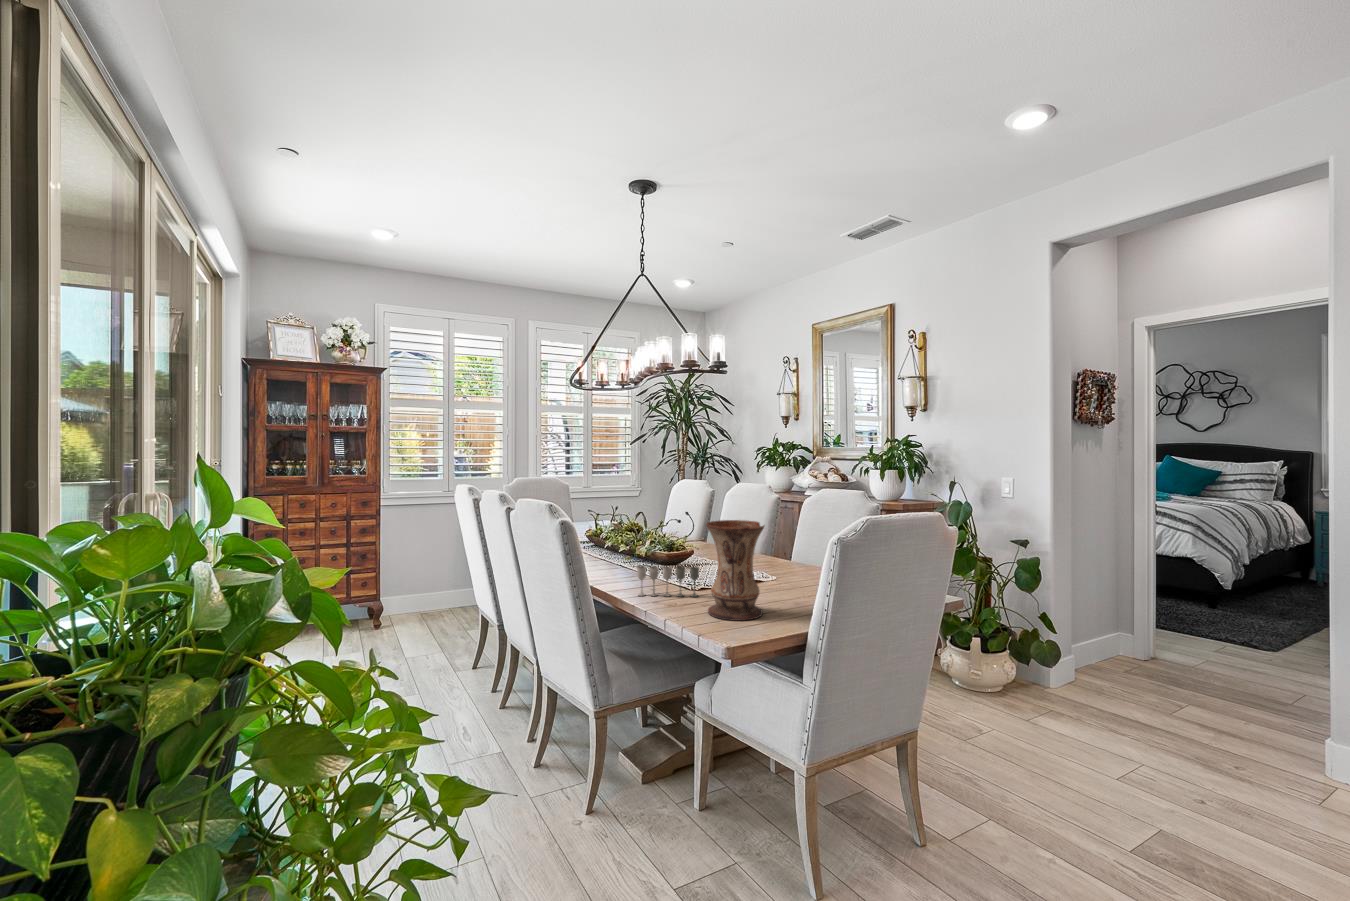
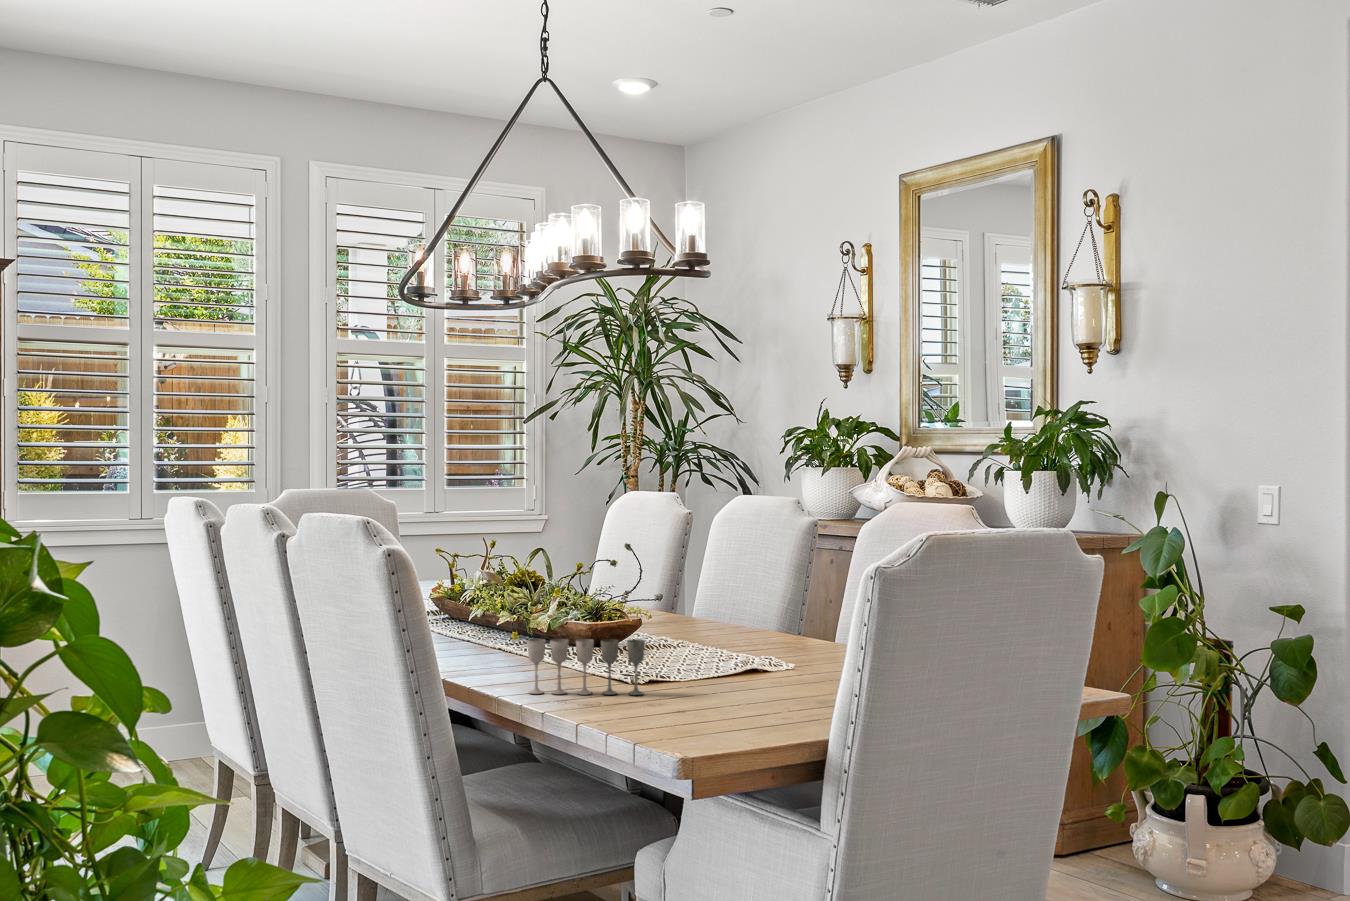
vase: present [706,520,764,621] -> none [654,548,762,728]

